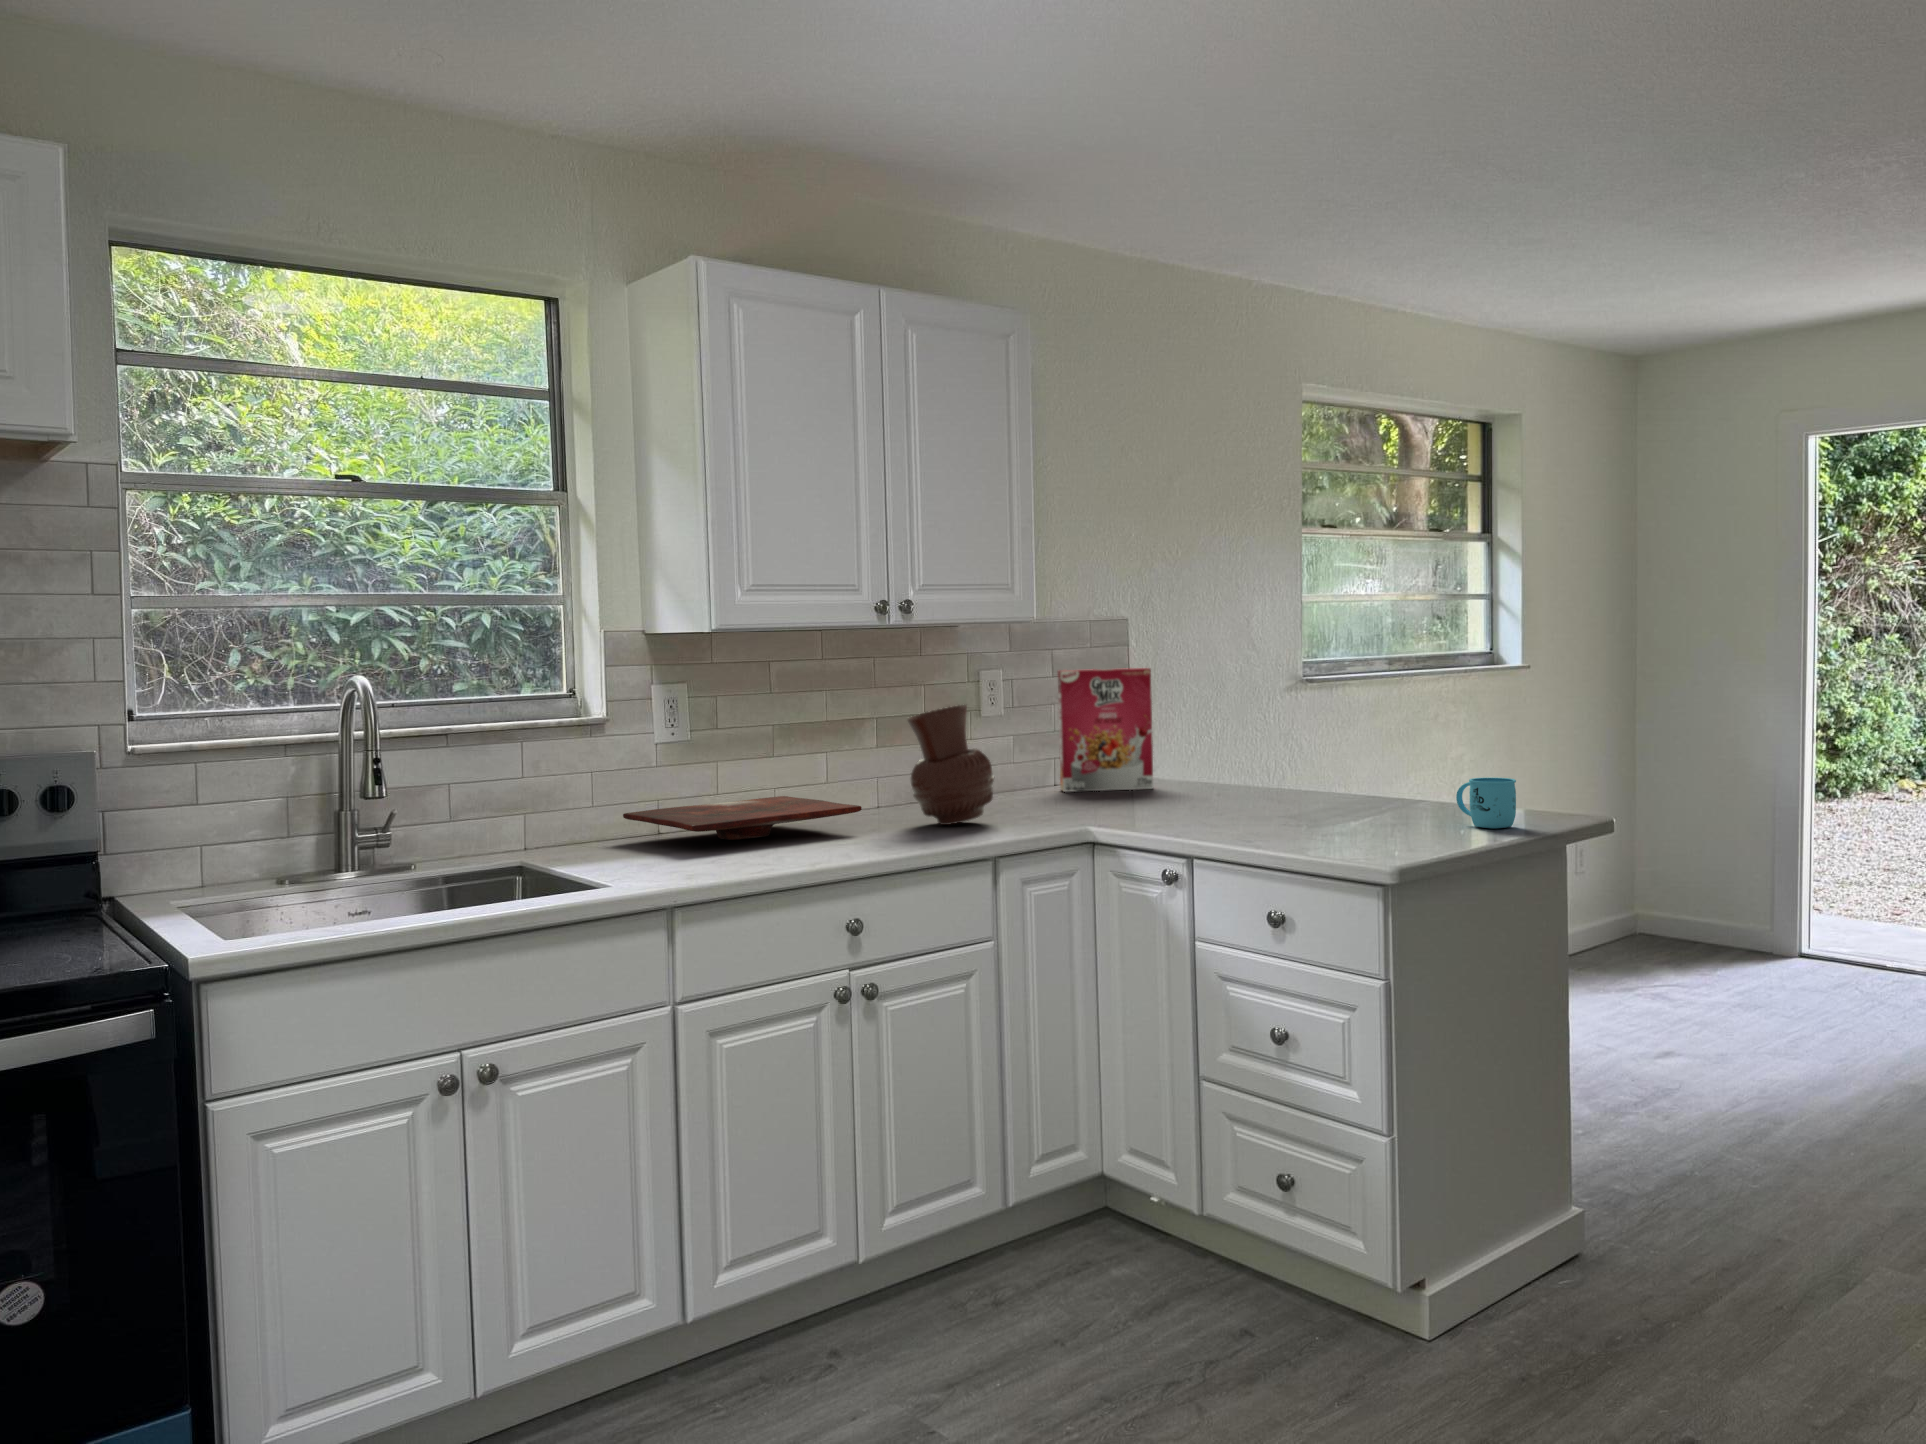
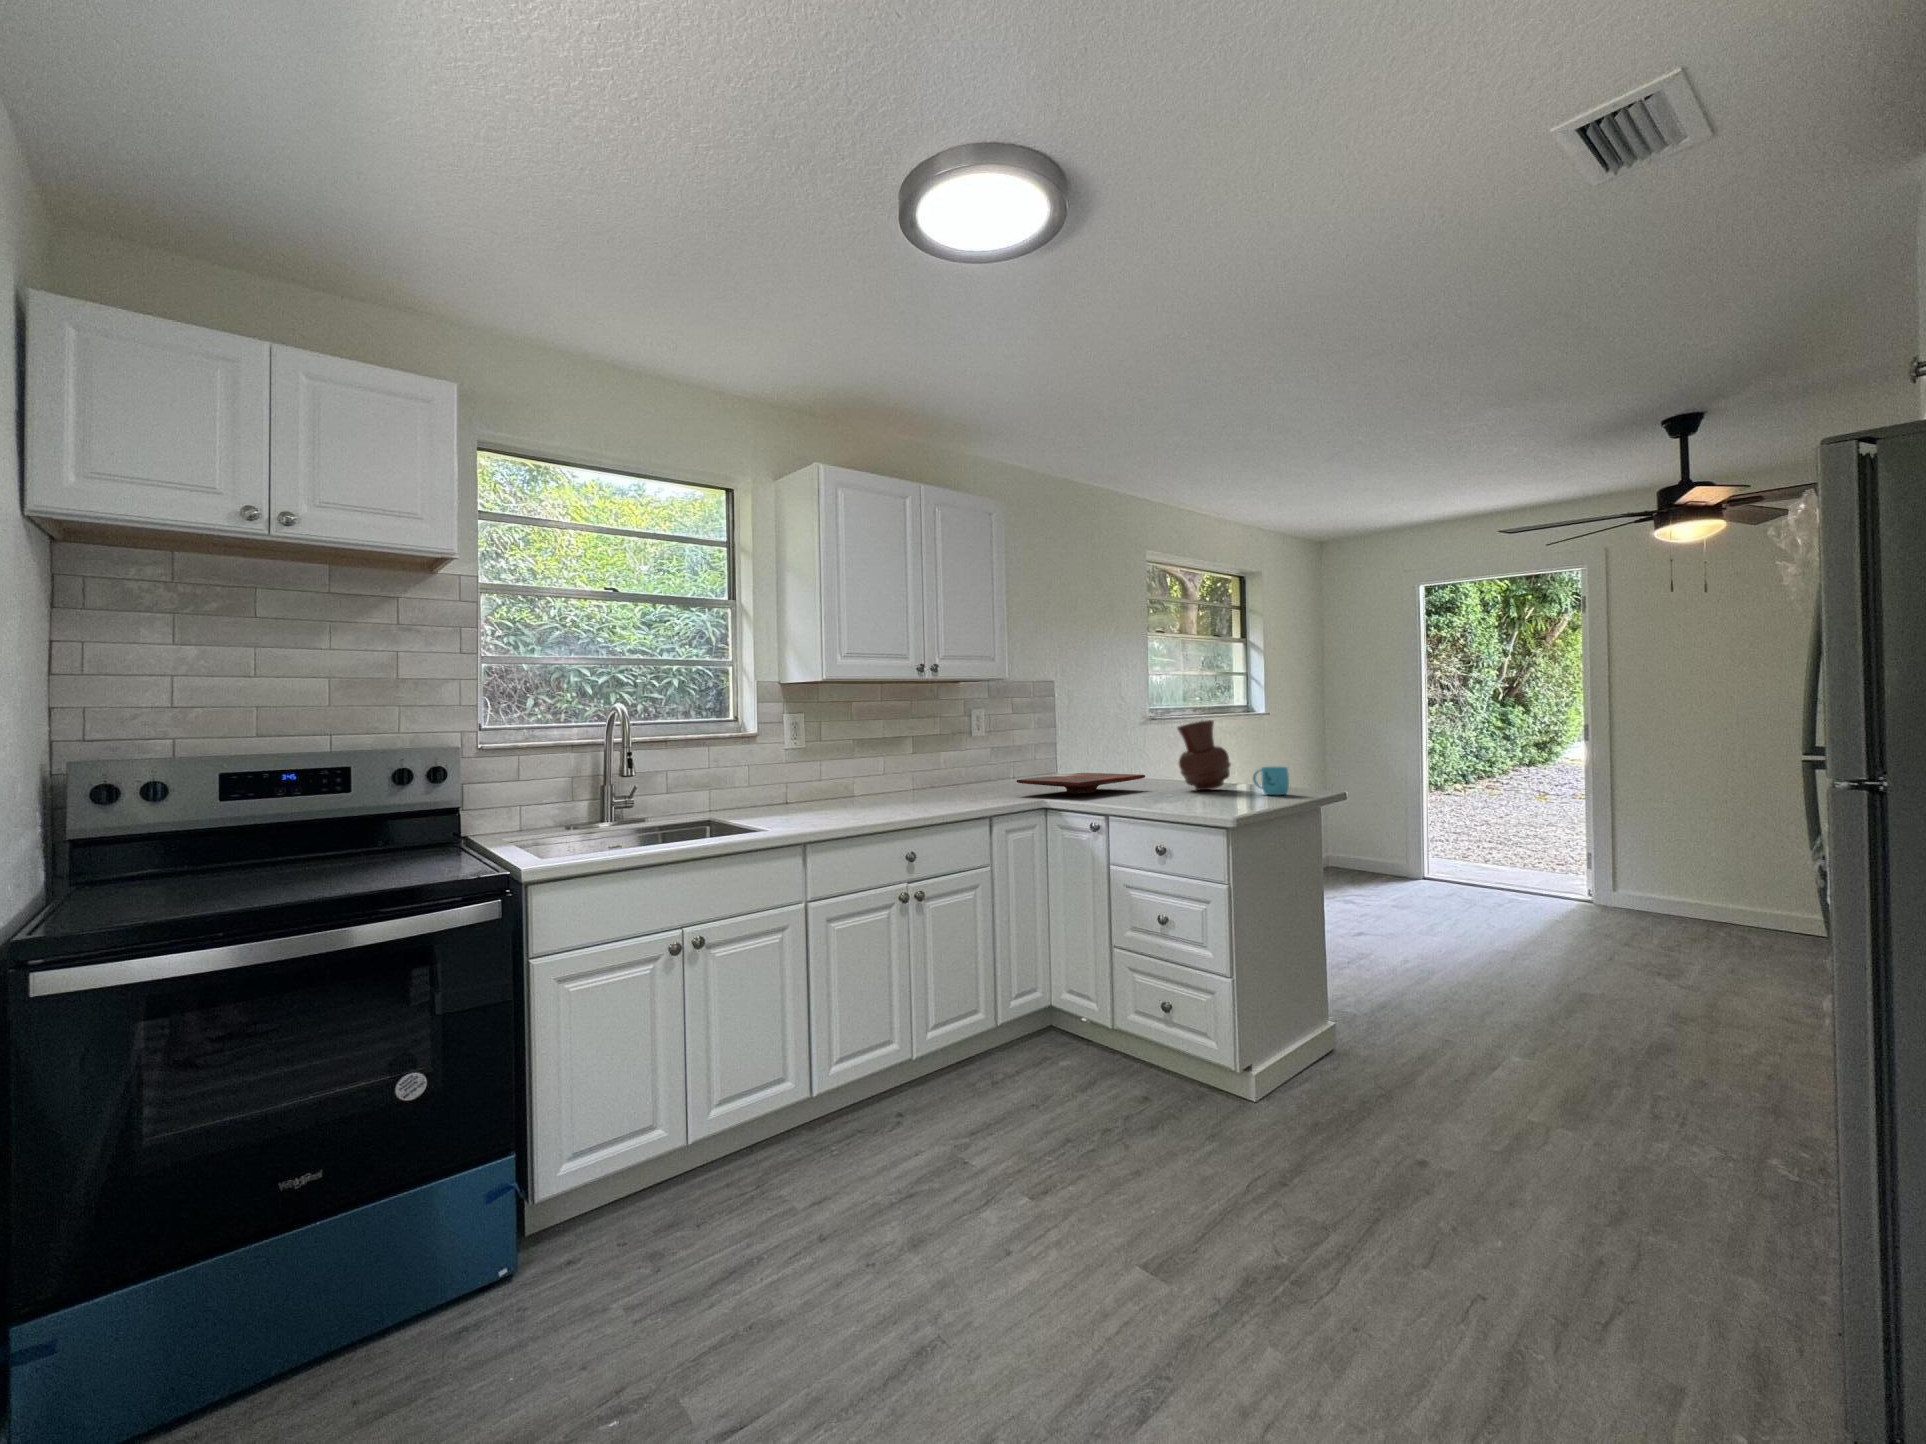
cereal box: present [1058,668,1153,792] -> none [1007,713,1064,785]
vase: present [907,705,994,825] -> present [1177,720,1231,790]
cutting board: present [623,796,862,840] -> present [1017,773,1145,794]

